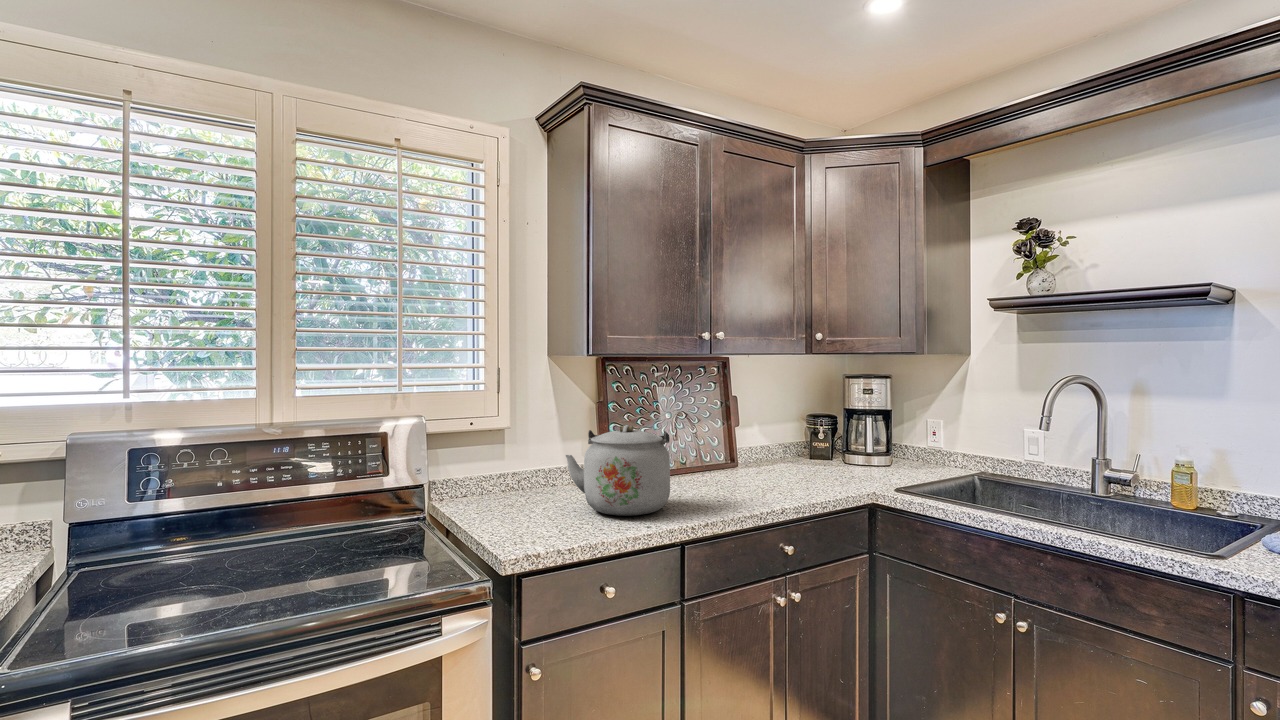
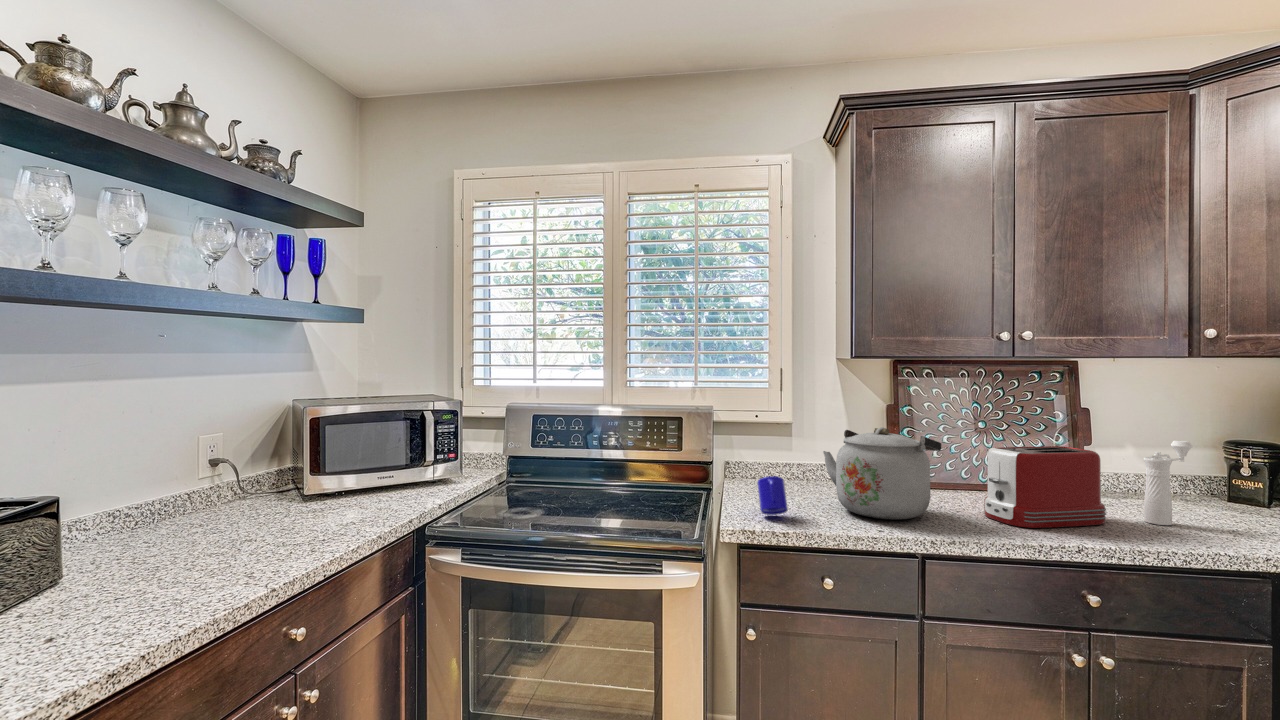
pepper mill: none [788,418,809,483] -> present [1144,441,1192,525]
toaster: none [697,430,775,501] -> present [984,446,1106,528]
mug: none [519,489,557,533] -> present [758,476,788,515]

